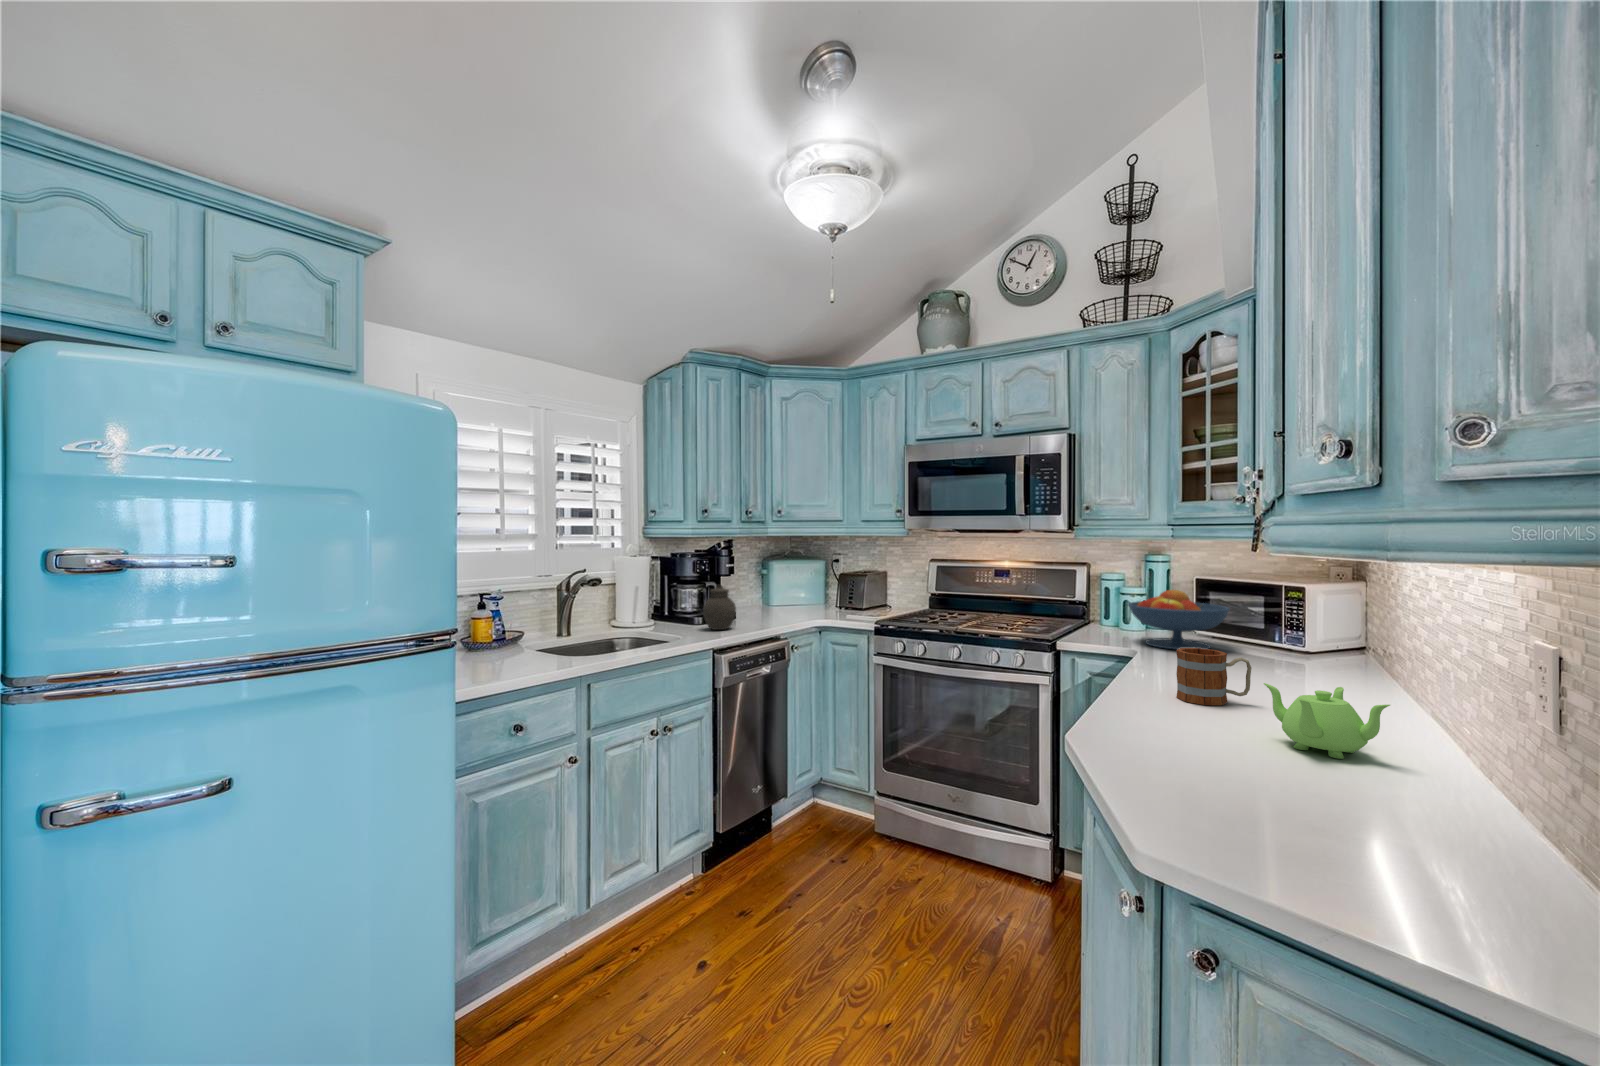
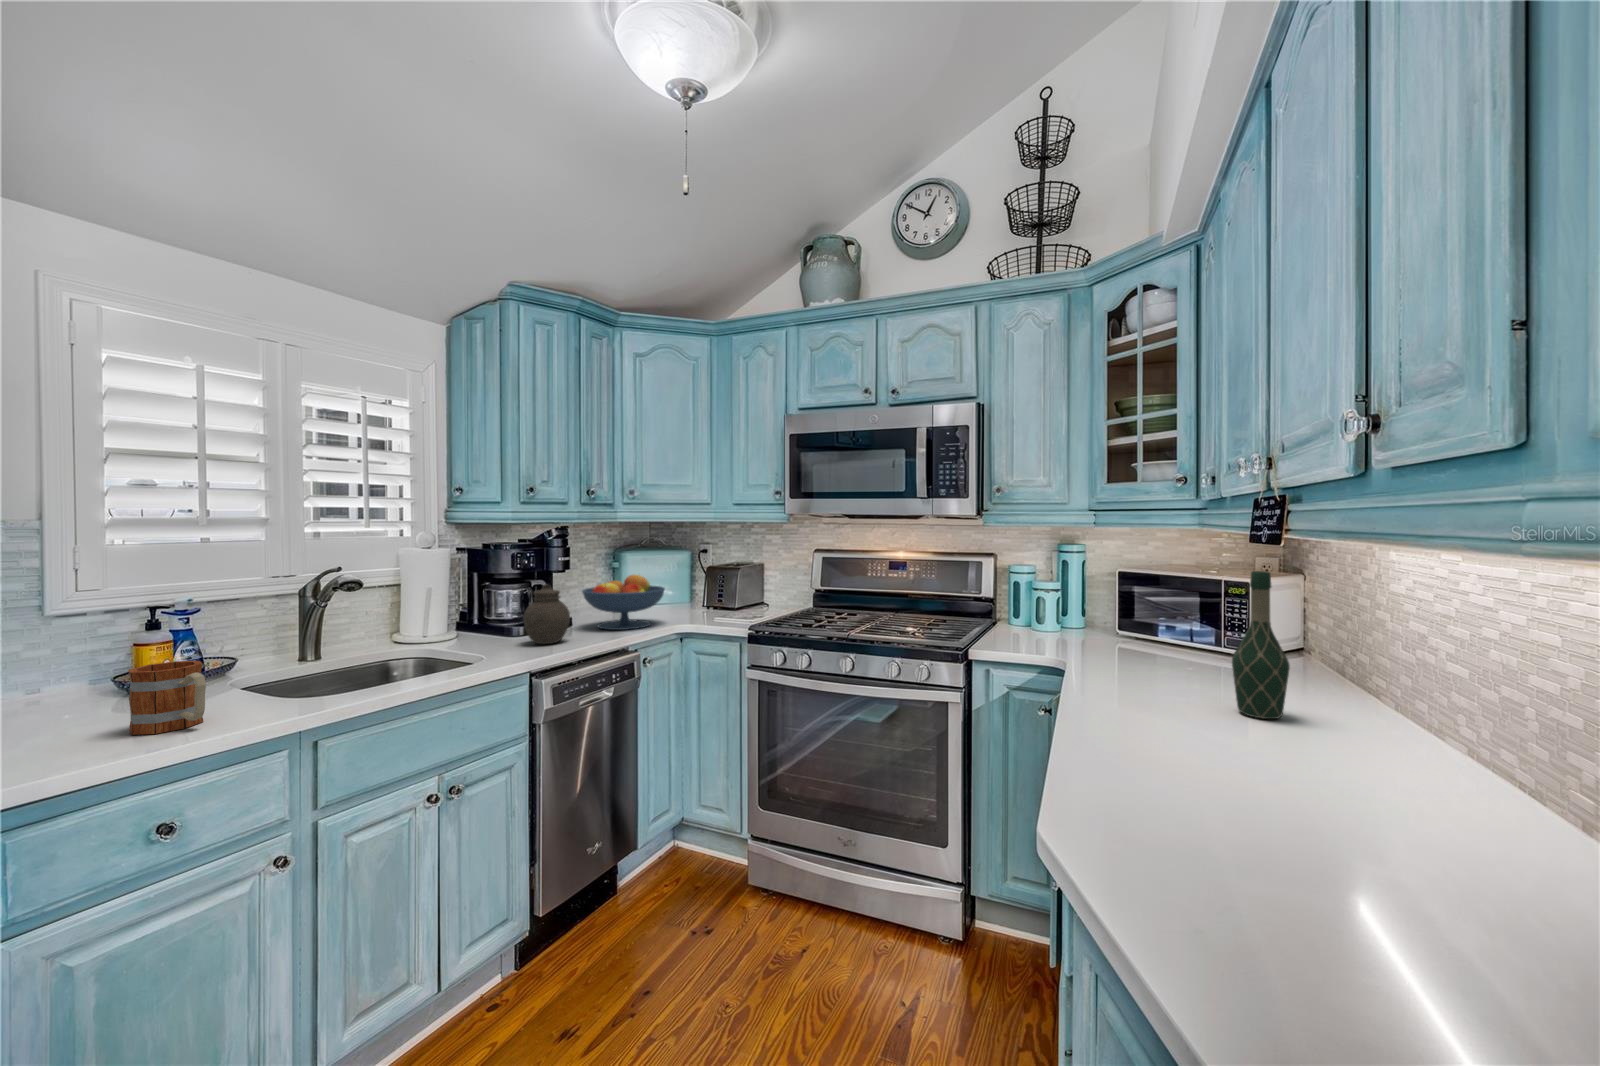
wine bottle: none [1264,576,1310,692] -> present [1232,571,1290,719]
fruit bowl: present [1128,590,1230,649] -> present [582,575,665,630]
mug: present [1176,648,1252,705] -> present [129,661,206,735]
teapot: present [1264,683,1390,759] -> none [1299,733,1516,859]

